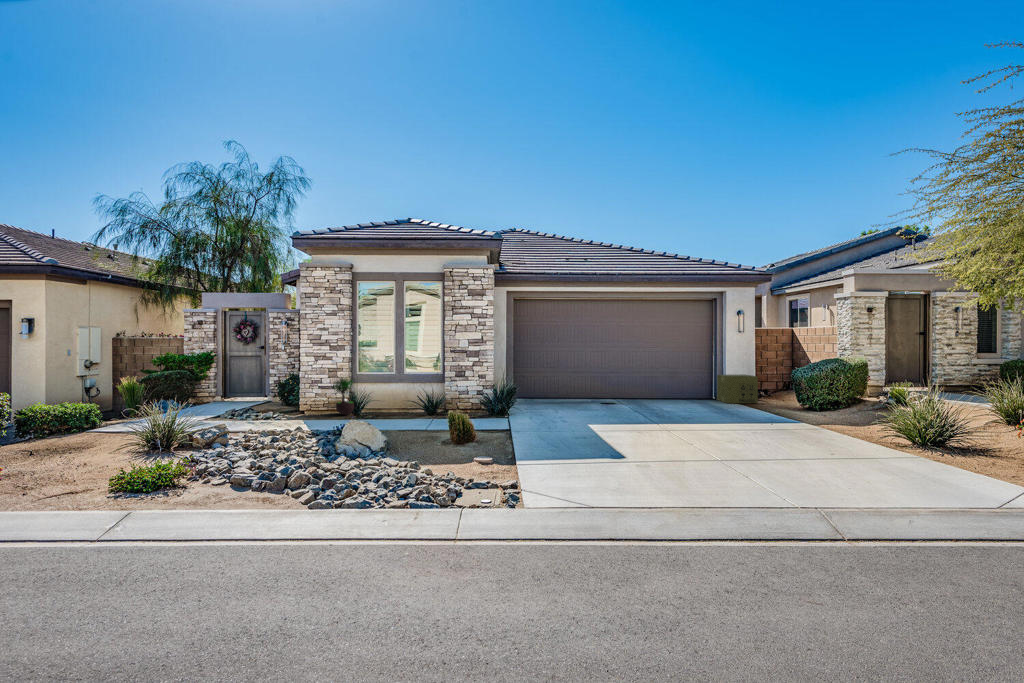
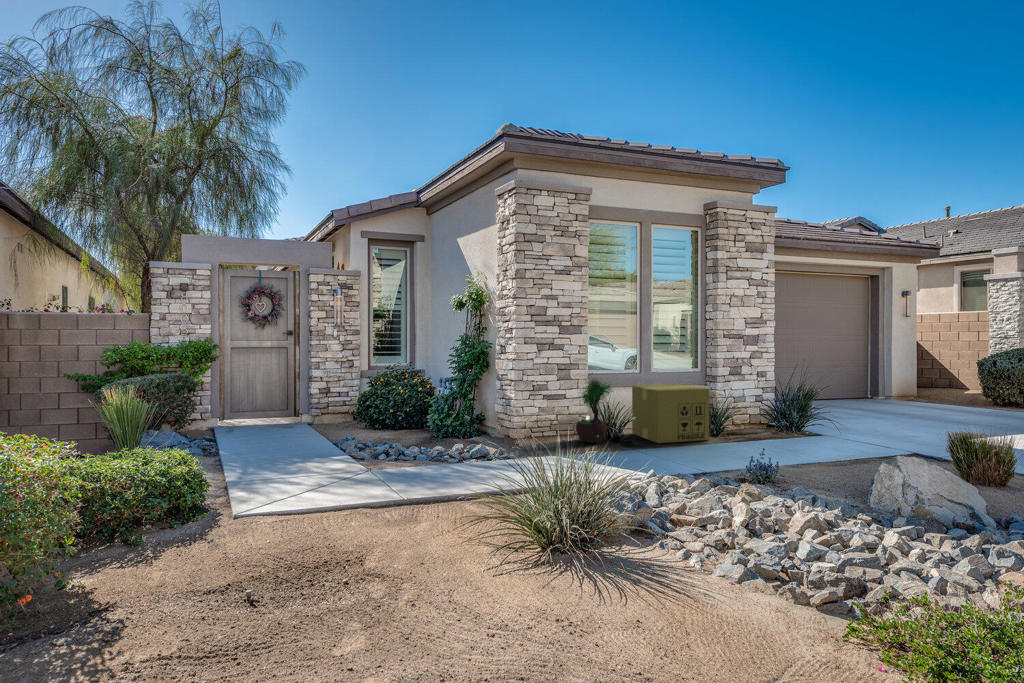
cardboard box: present [717,375,758,403] -> present [632,384,709,443]

